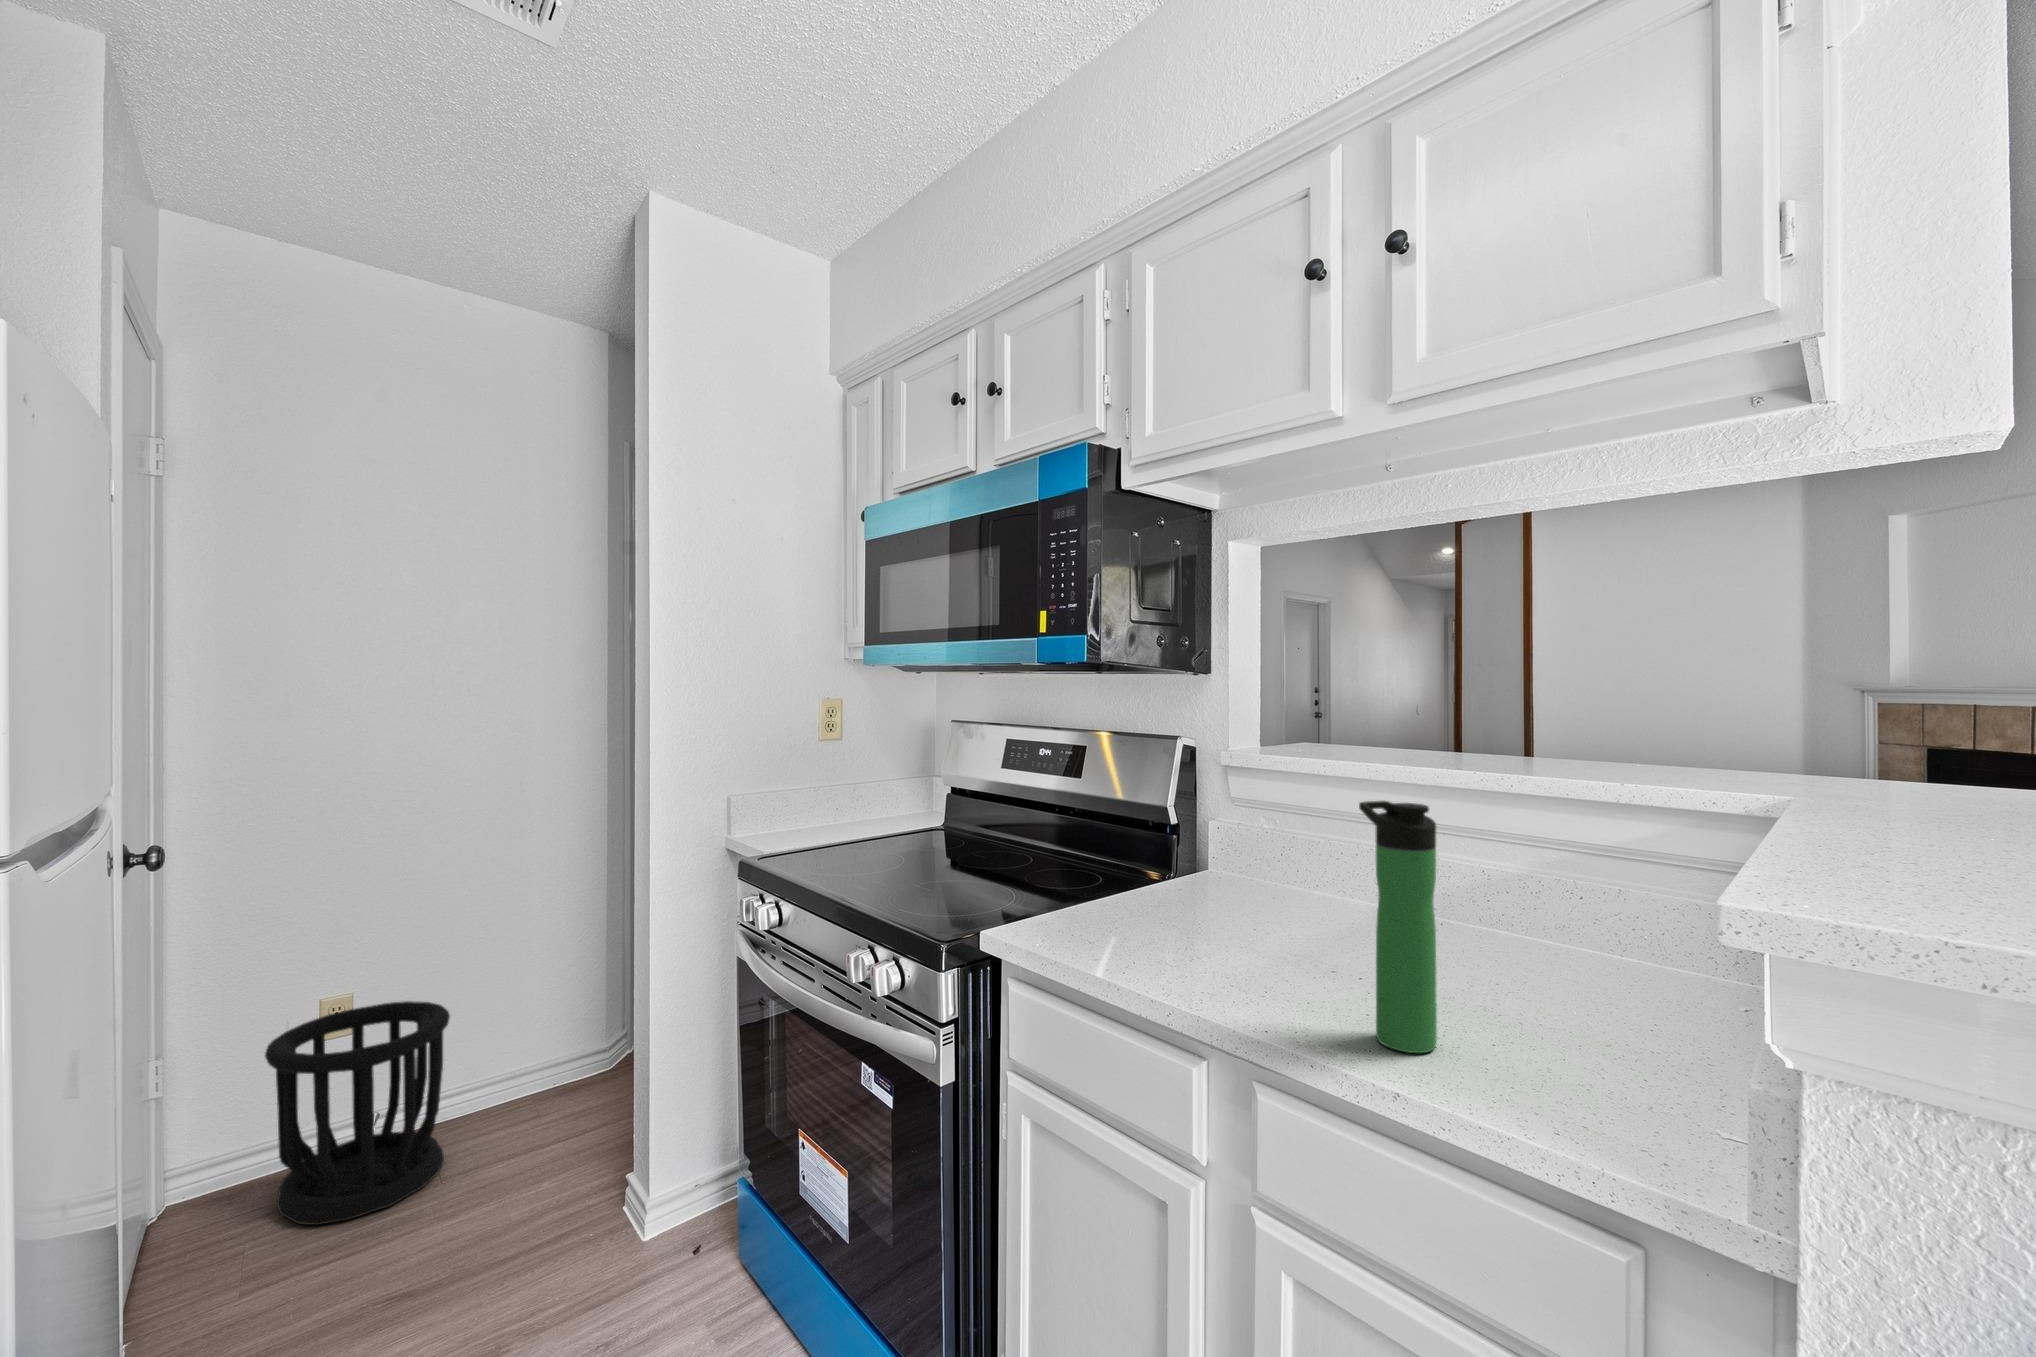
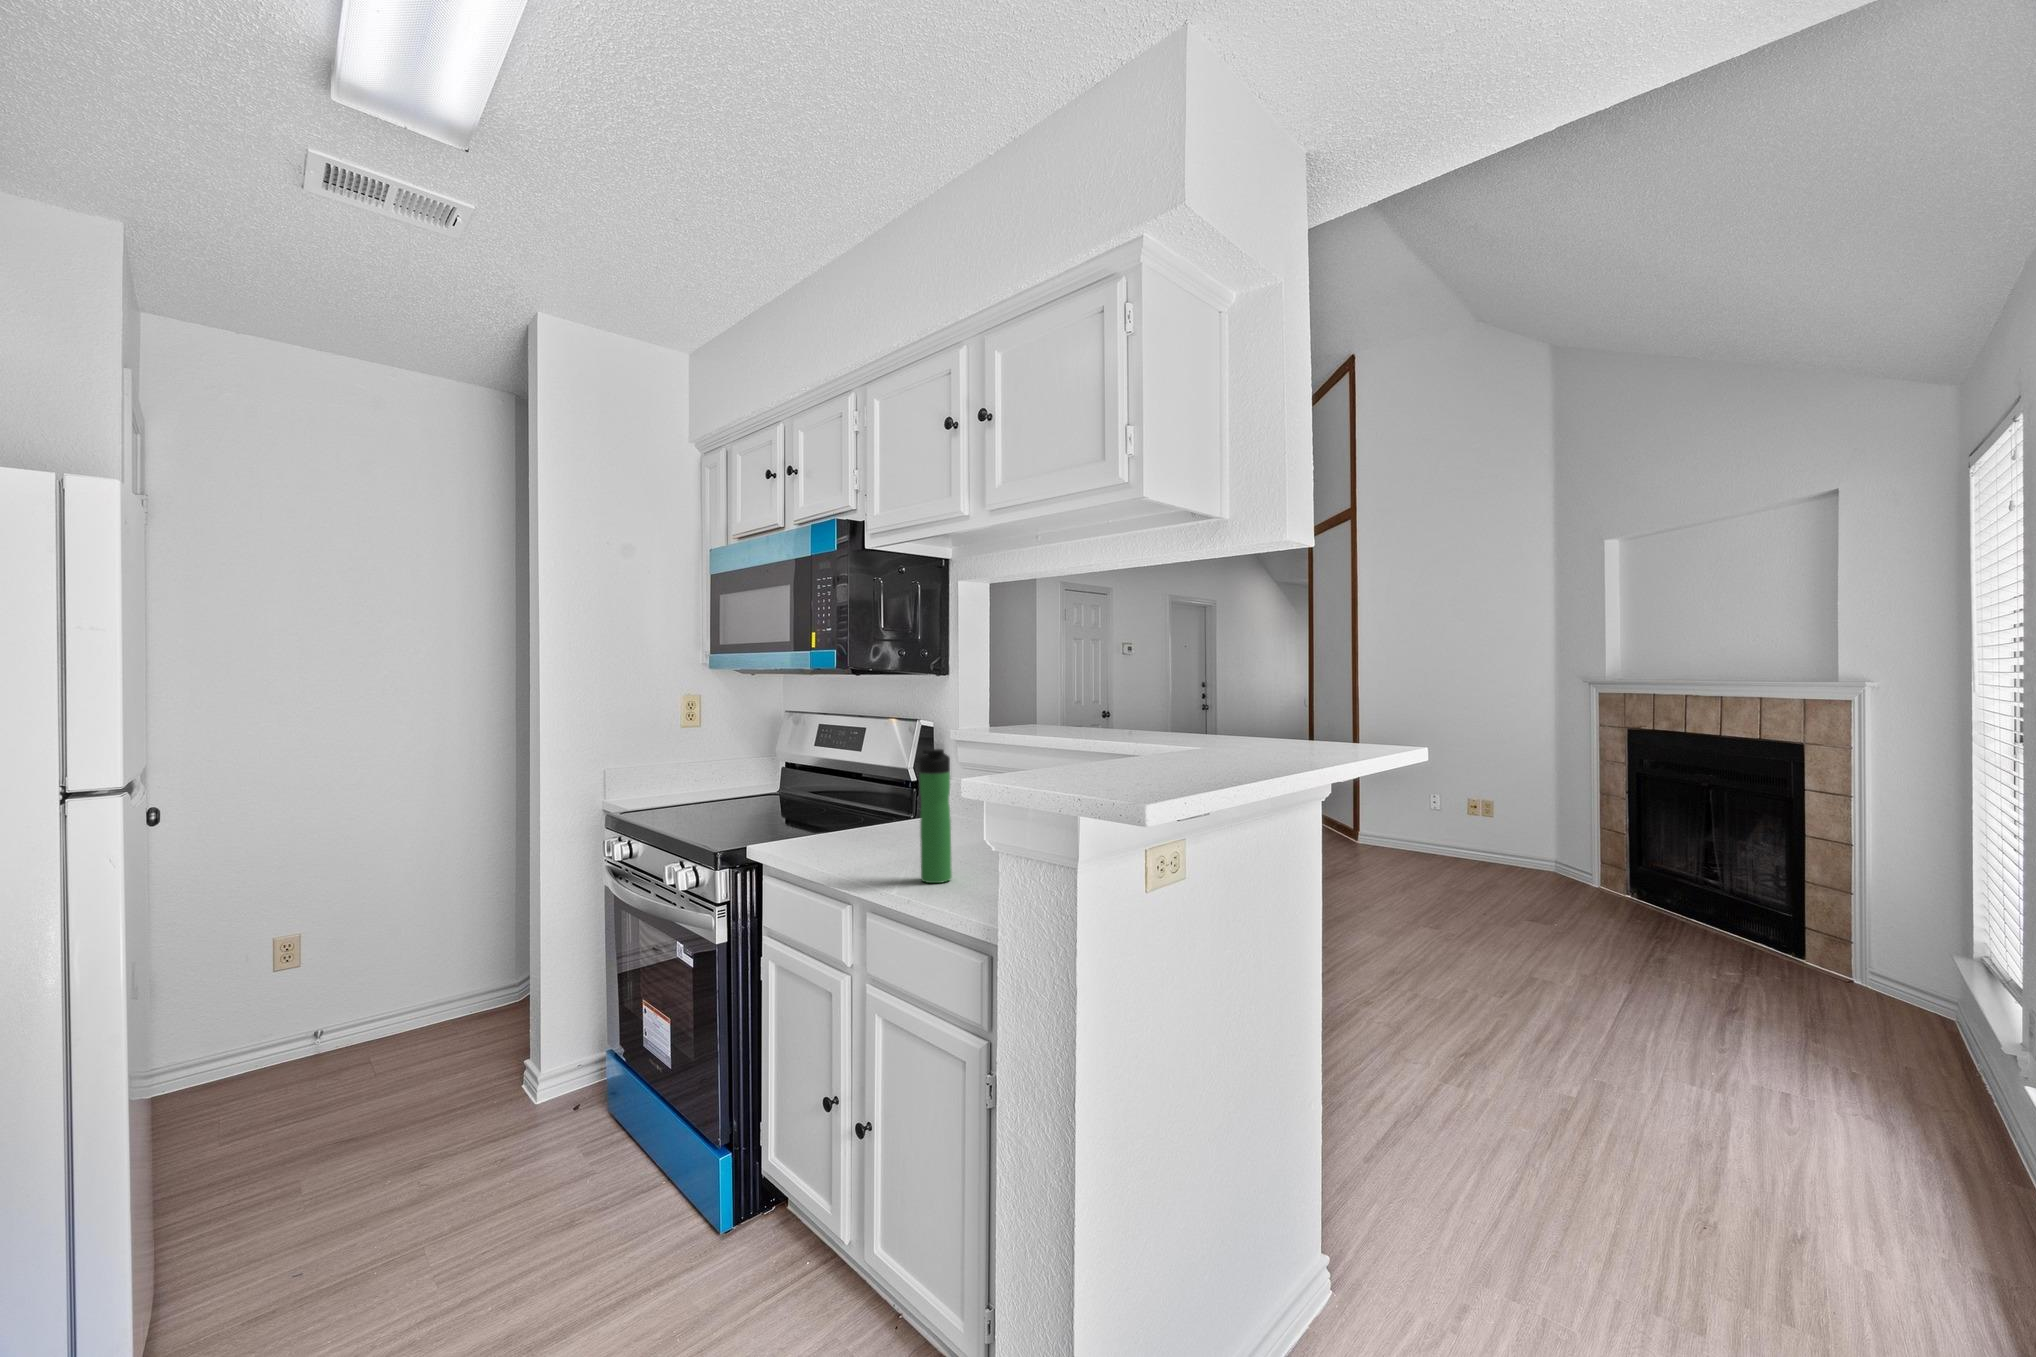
wastebasket: present [265,1001,450,1225] -> none [235,940,382,1103]

